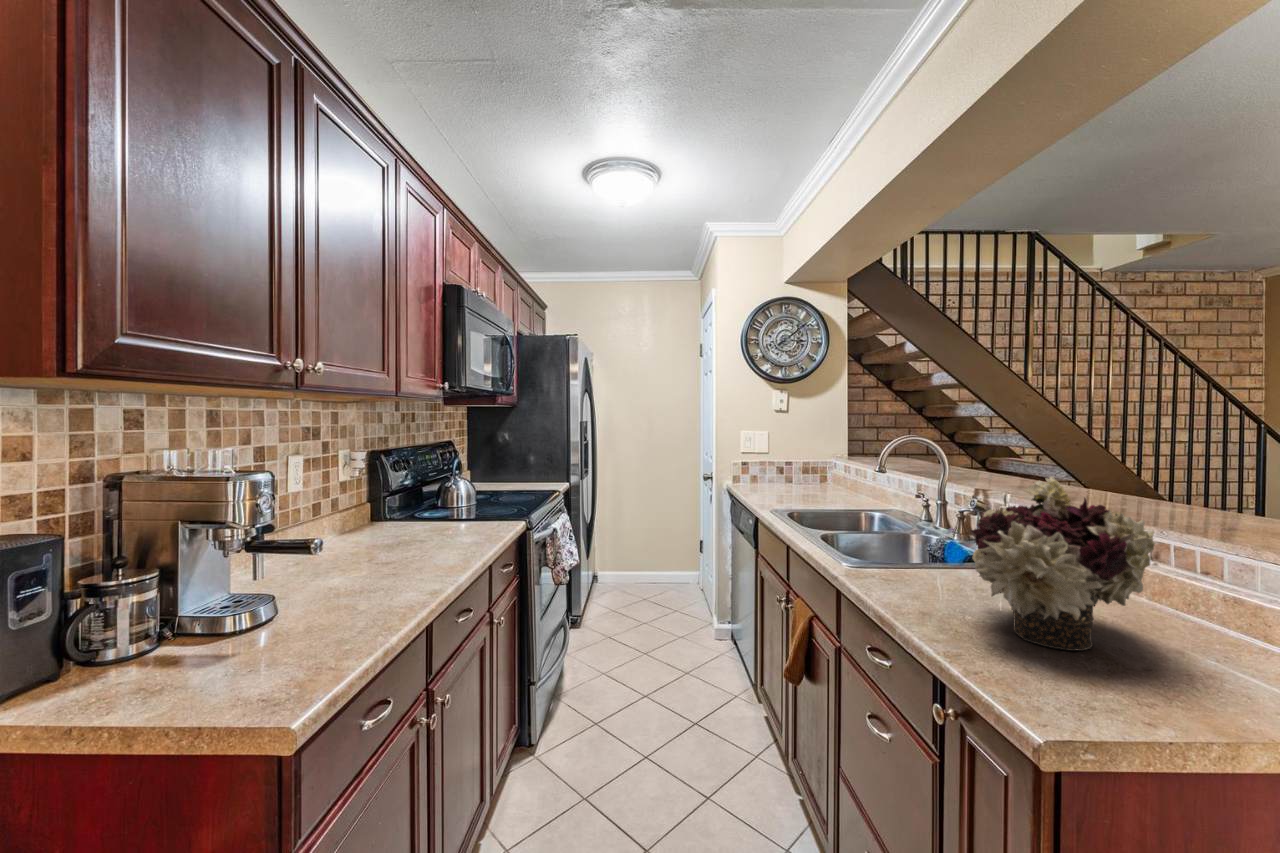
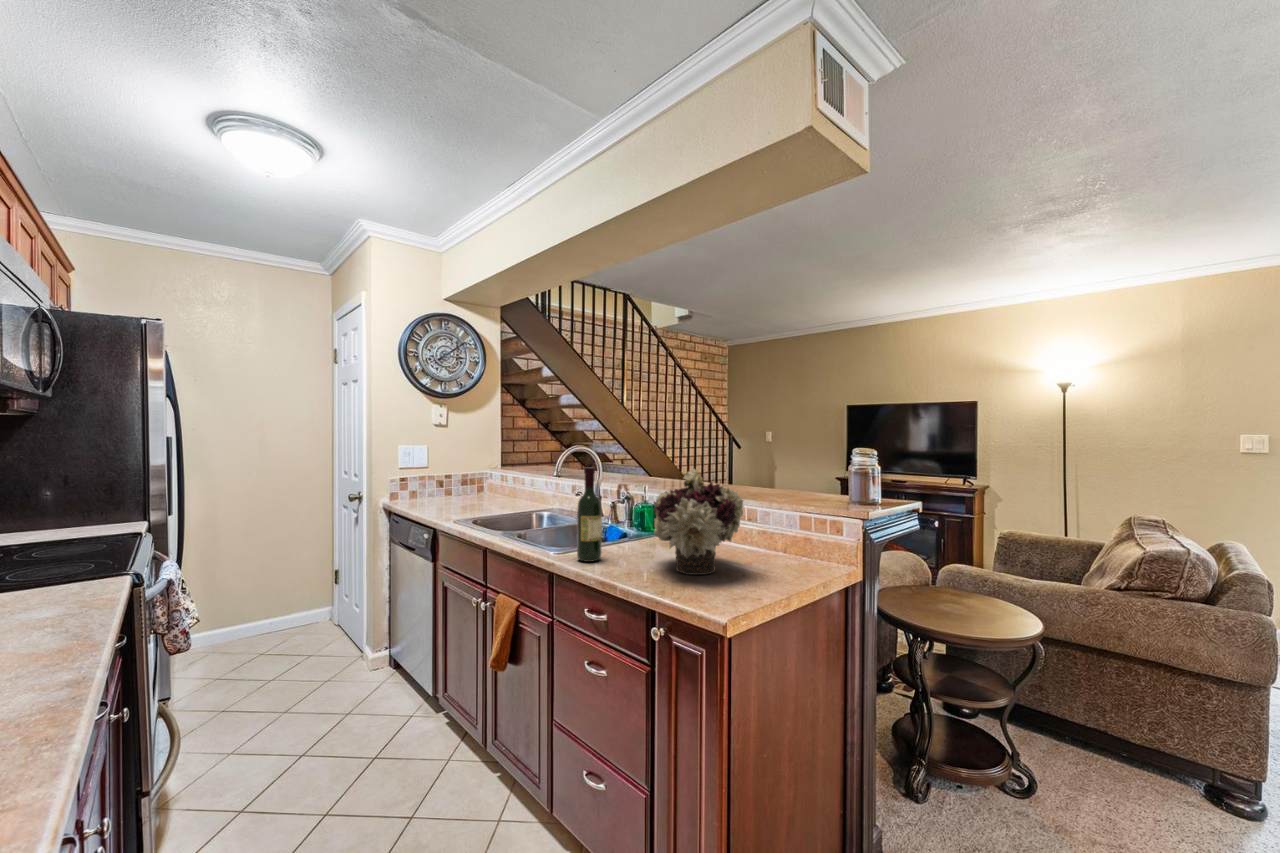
wine bottle: none [869,465,904,589] -> present [577,467,602,562]

